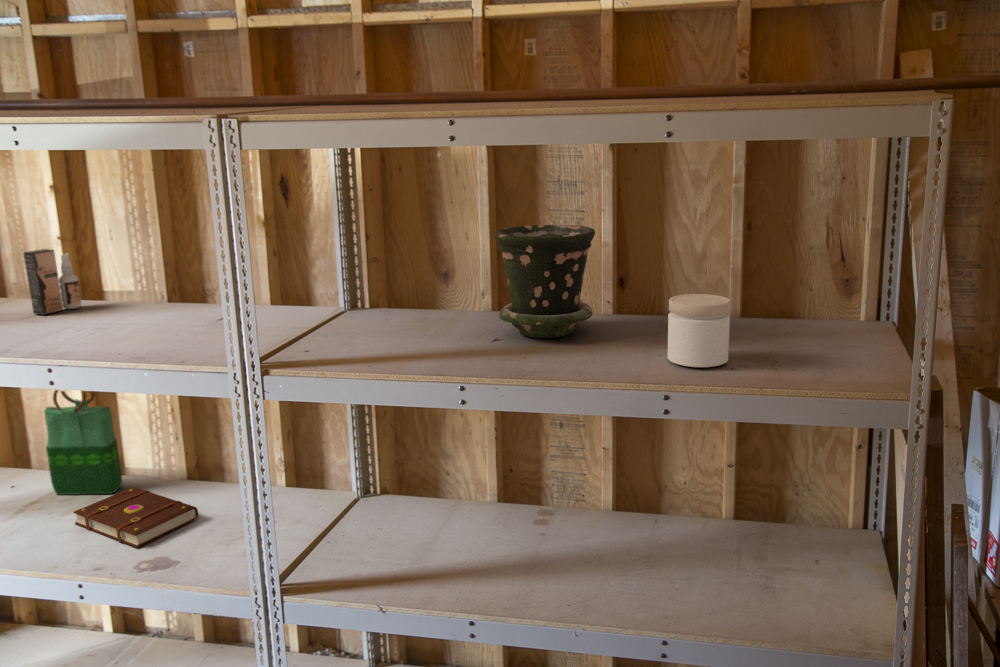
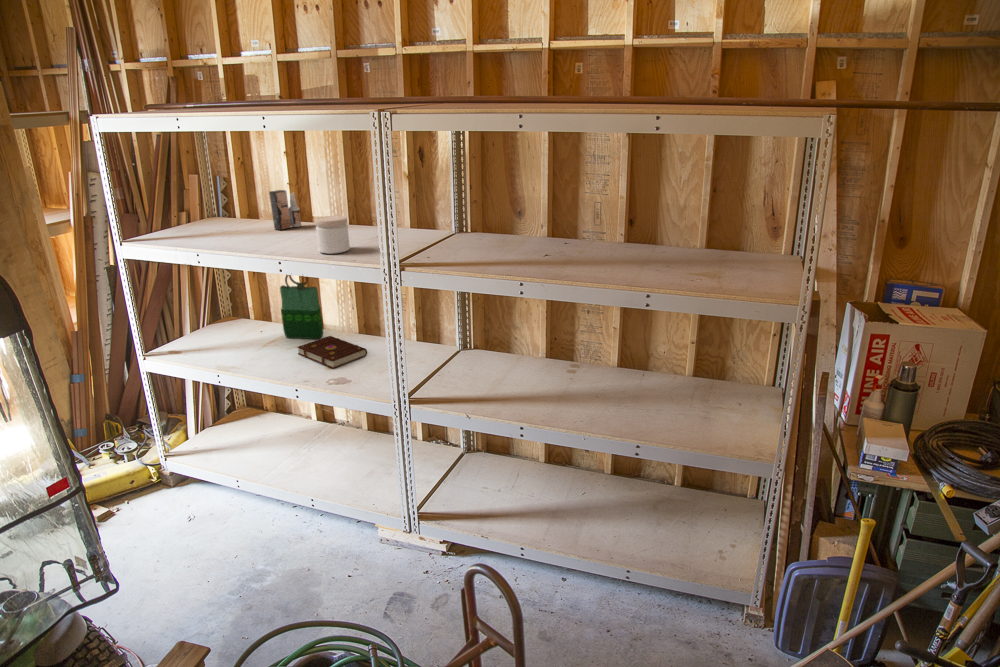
flower pot: present [494,225,595,338] -> none [547,185,610,256]
jar: present [668,294,730,367] -> present [315,216,350,254]

